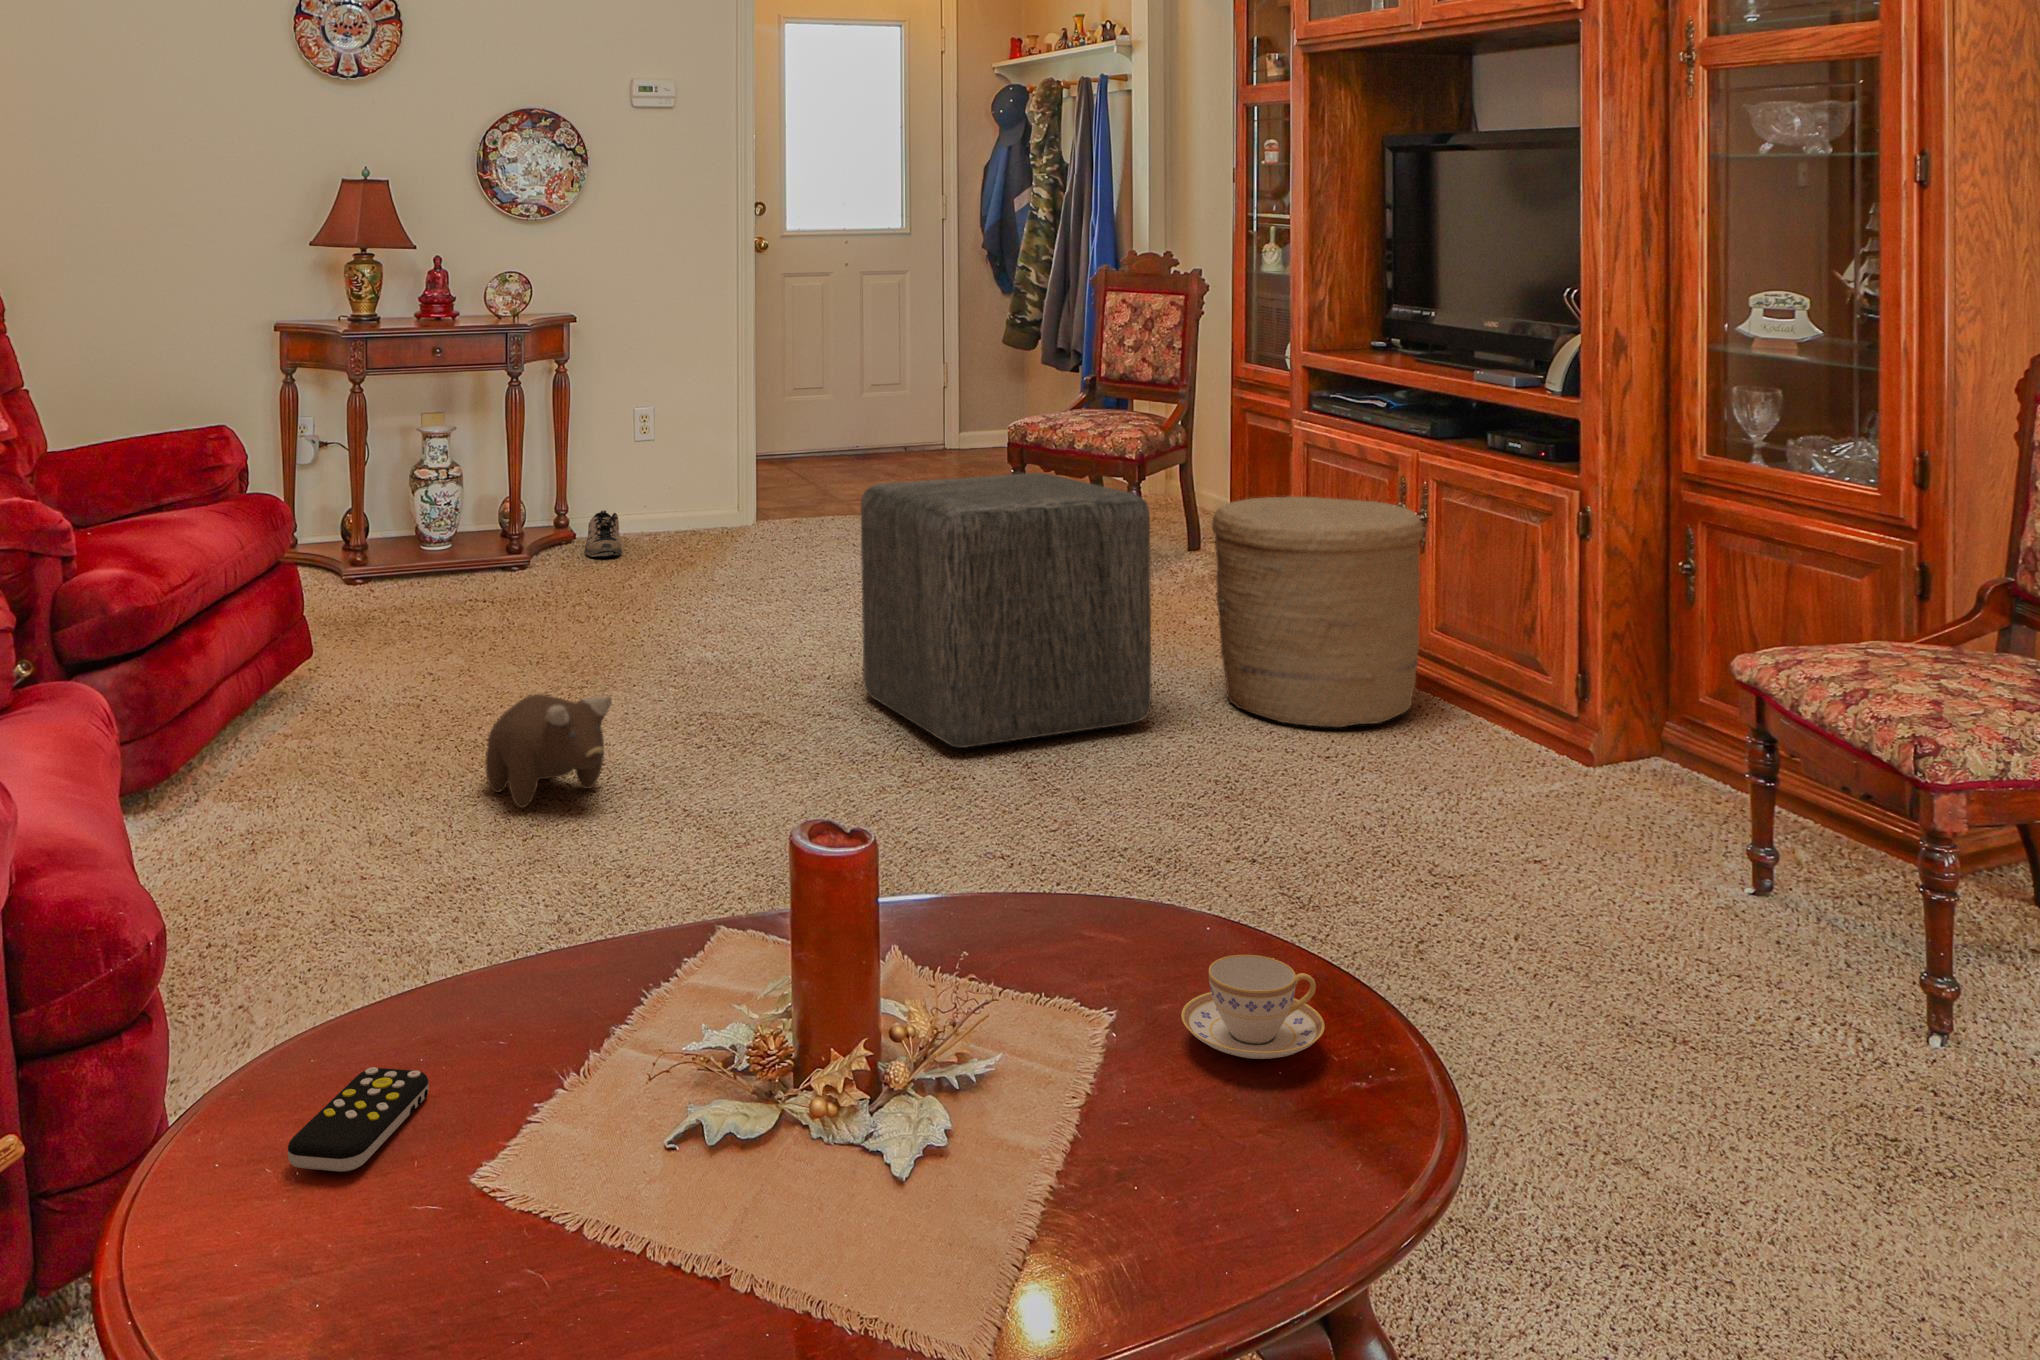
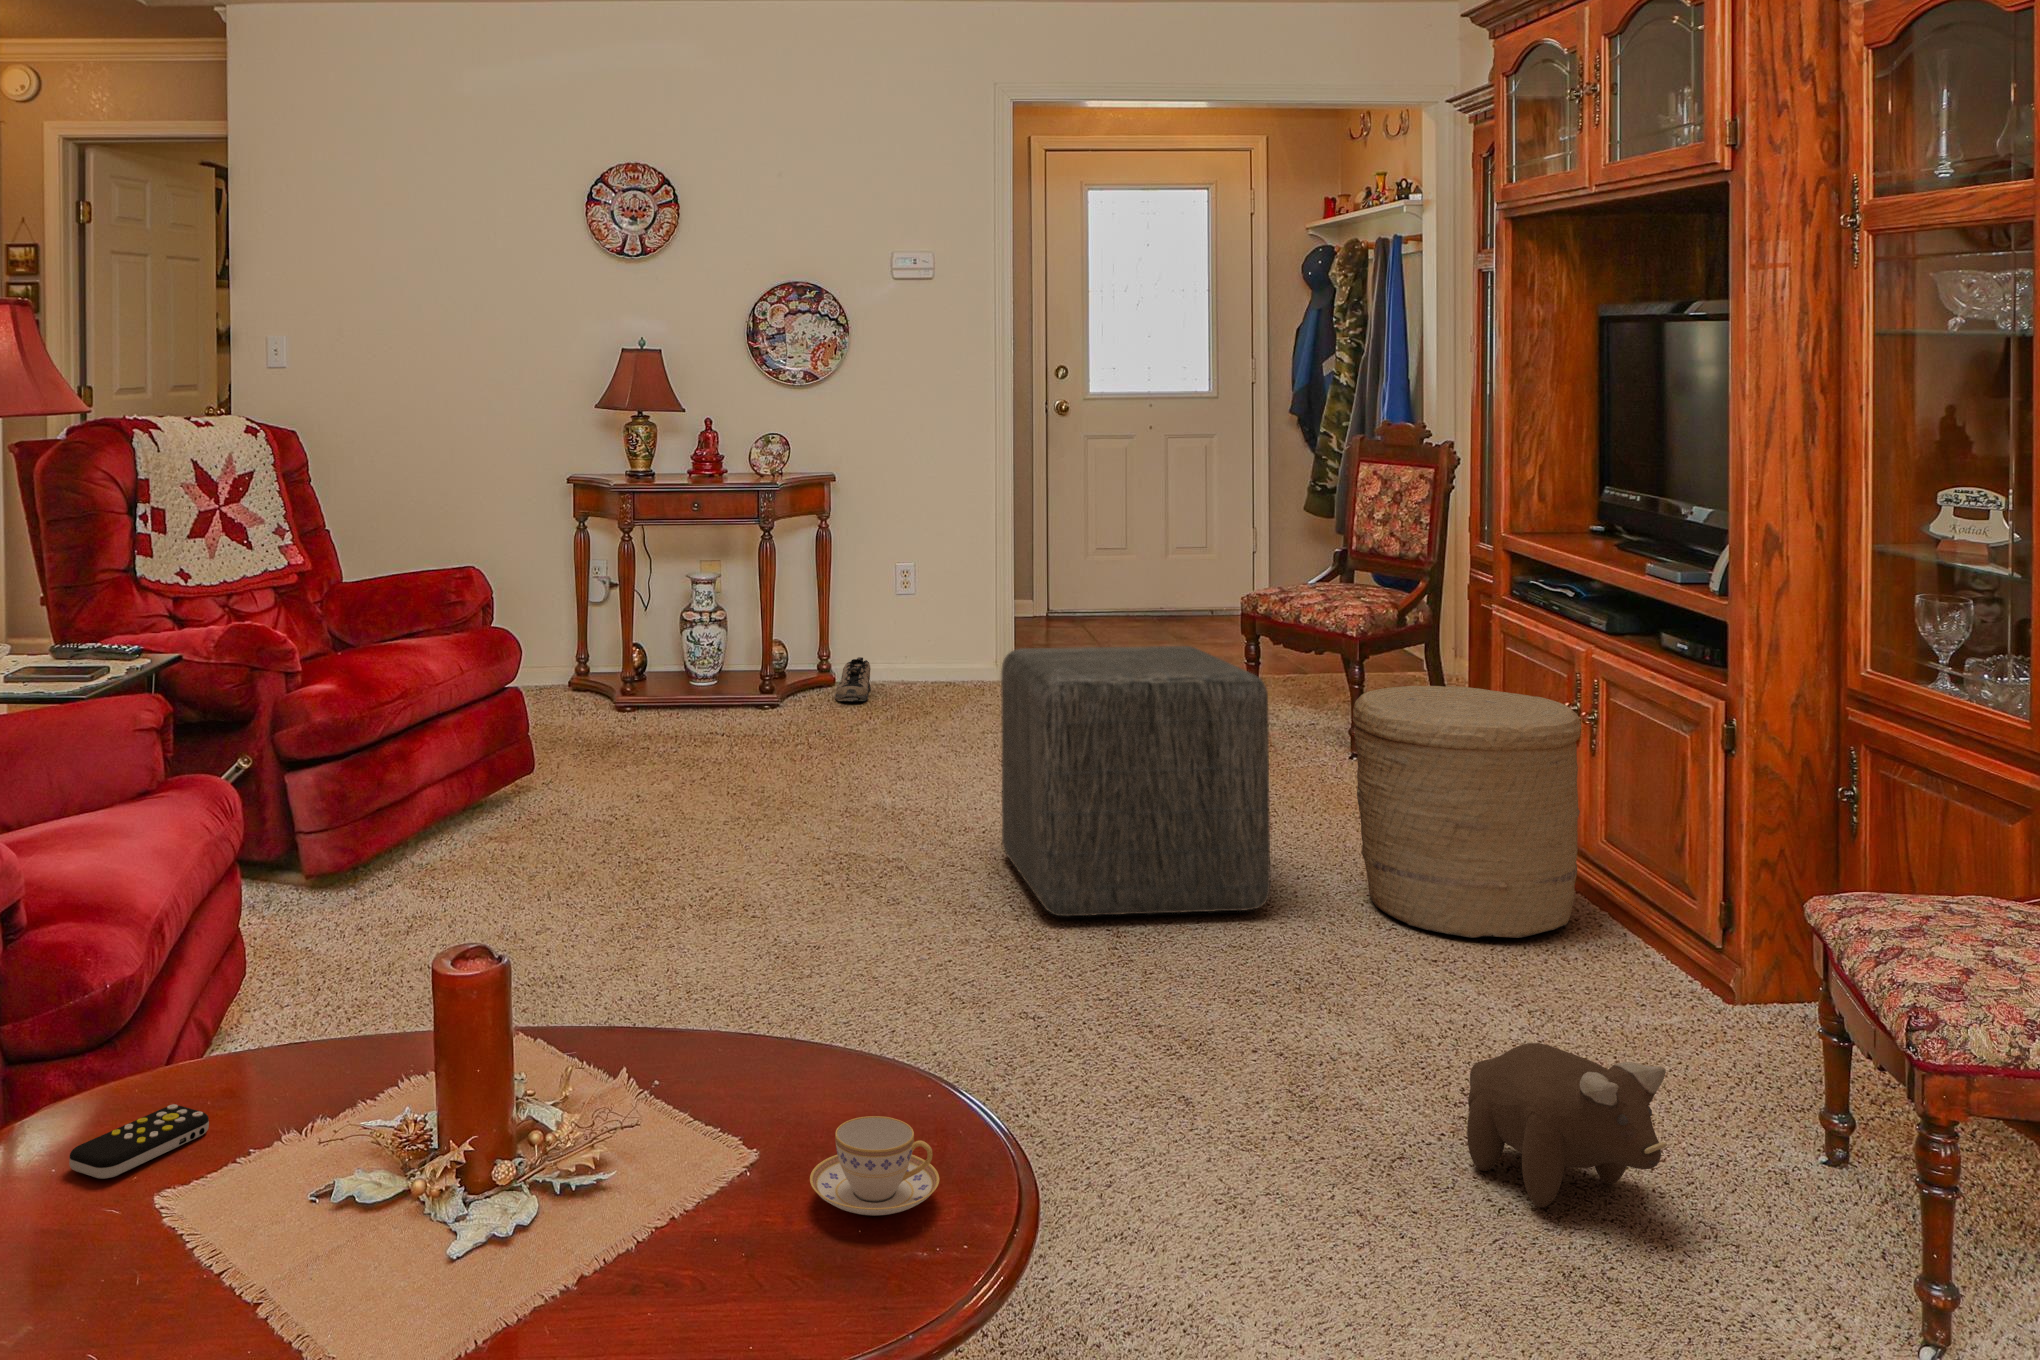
plush toy: present [486,694,612,808] -> present [1467,1043,1667,1207]

